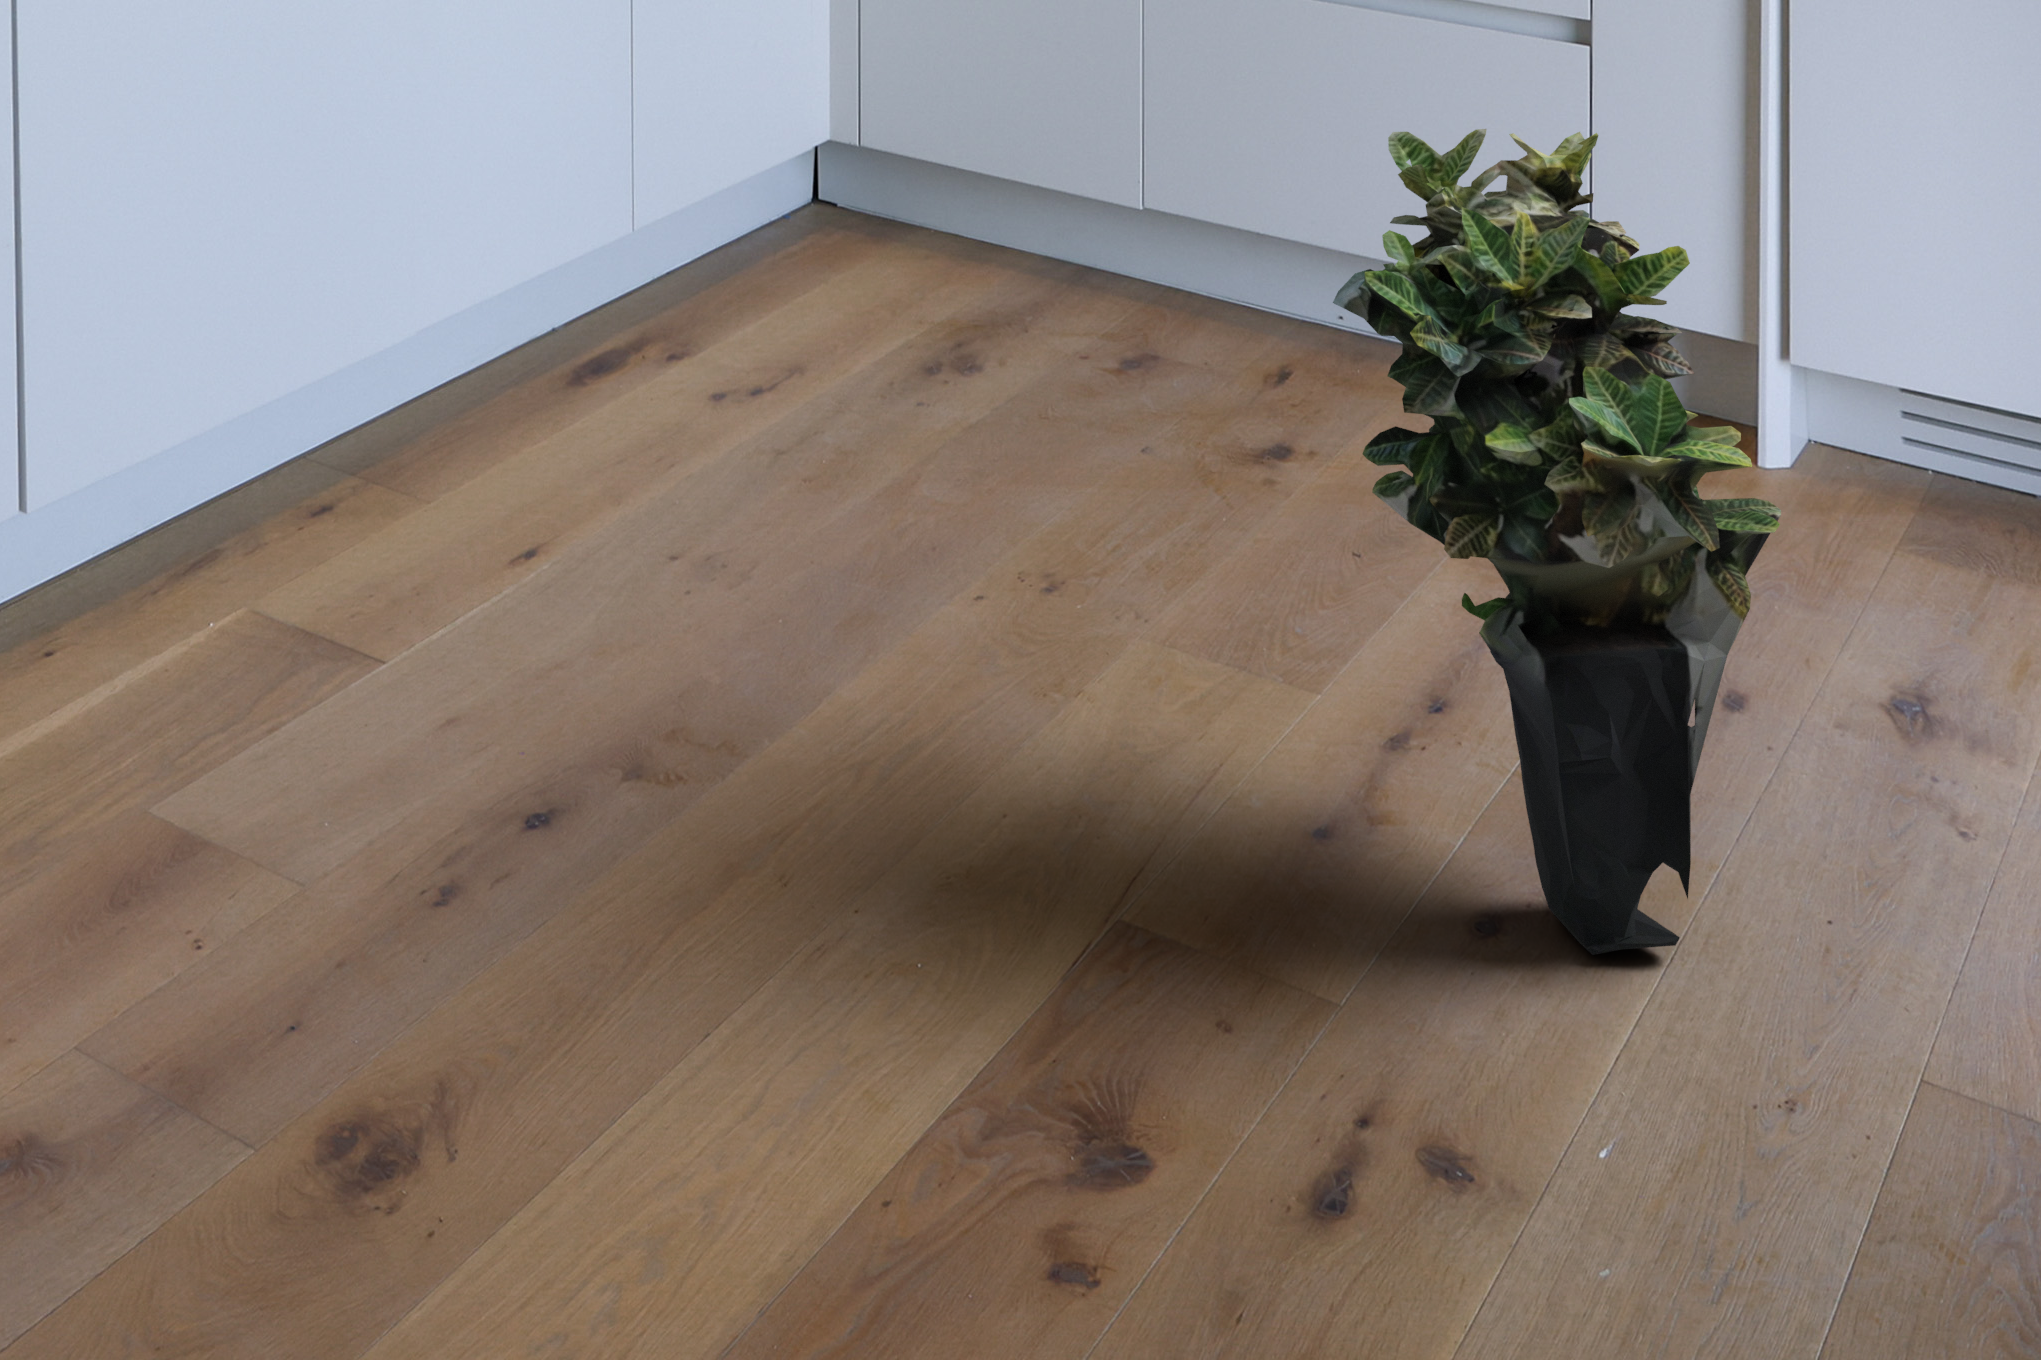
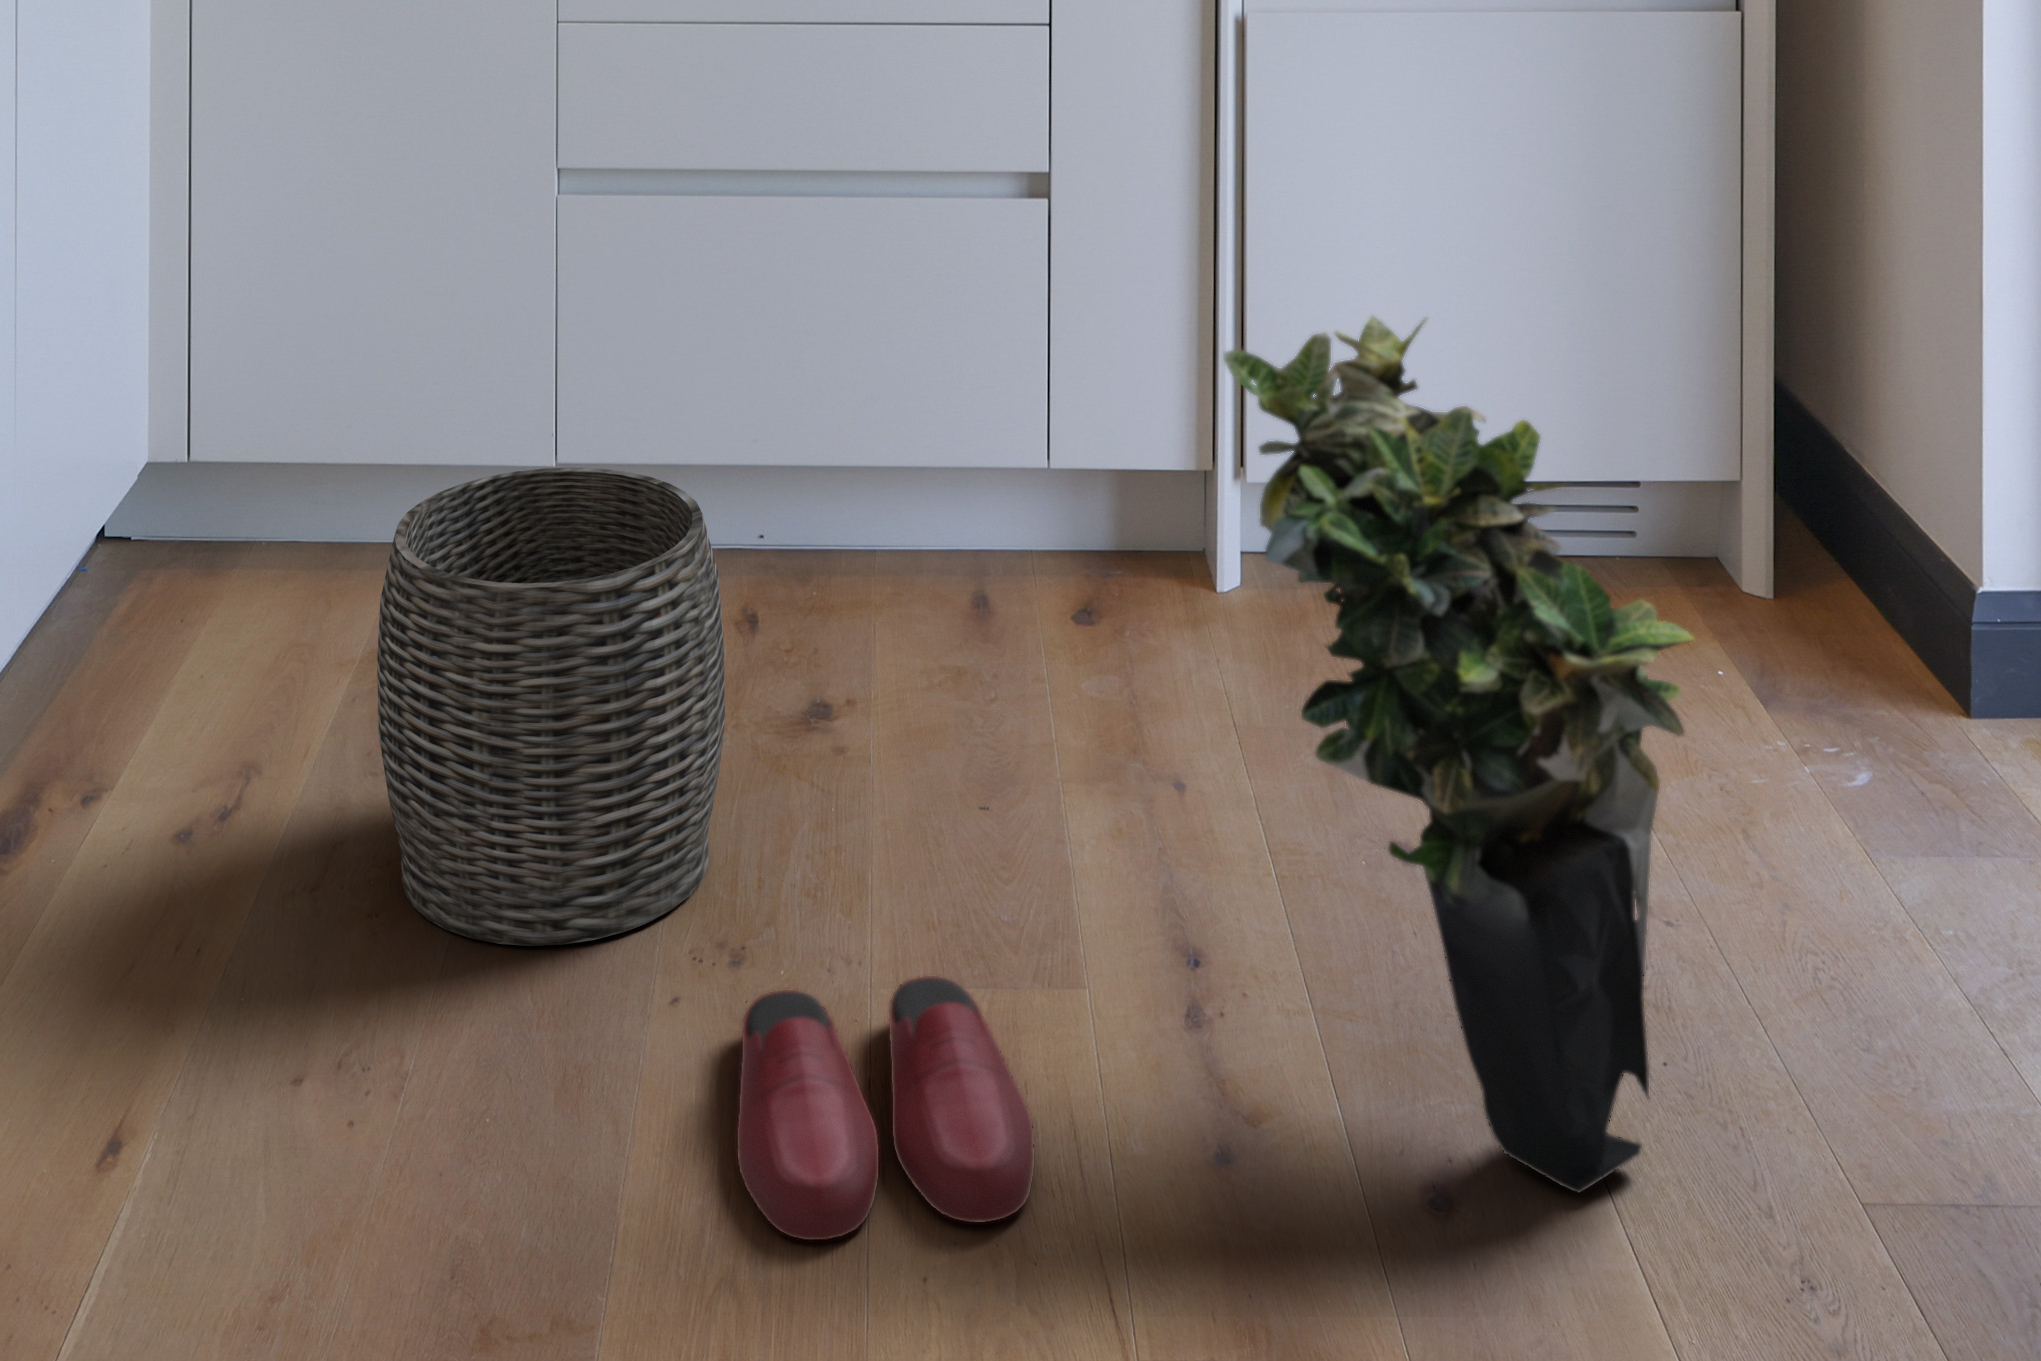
woven basket: none [795,173,1088,551] -> present [377,467,725,946]
slippers: none [892,611,1166,807] -> present [737,976,1035,1240]

